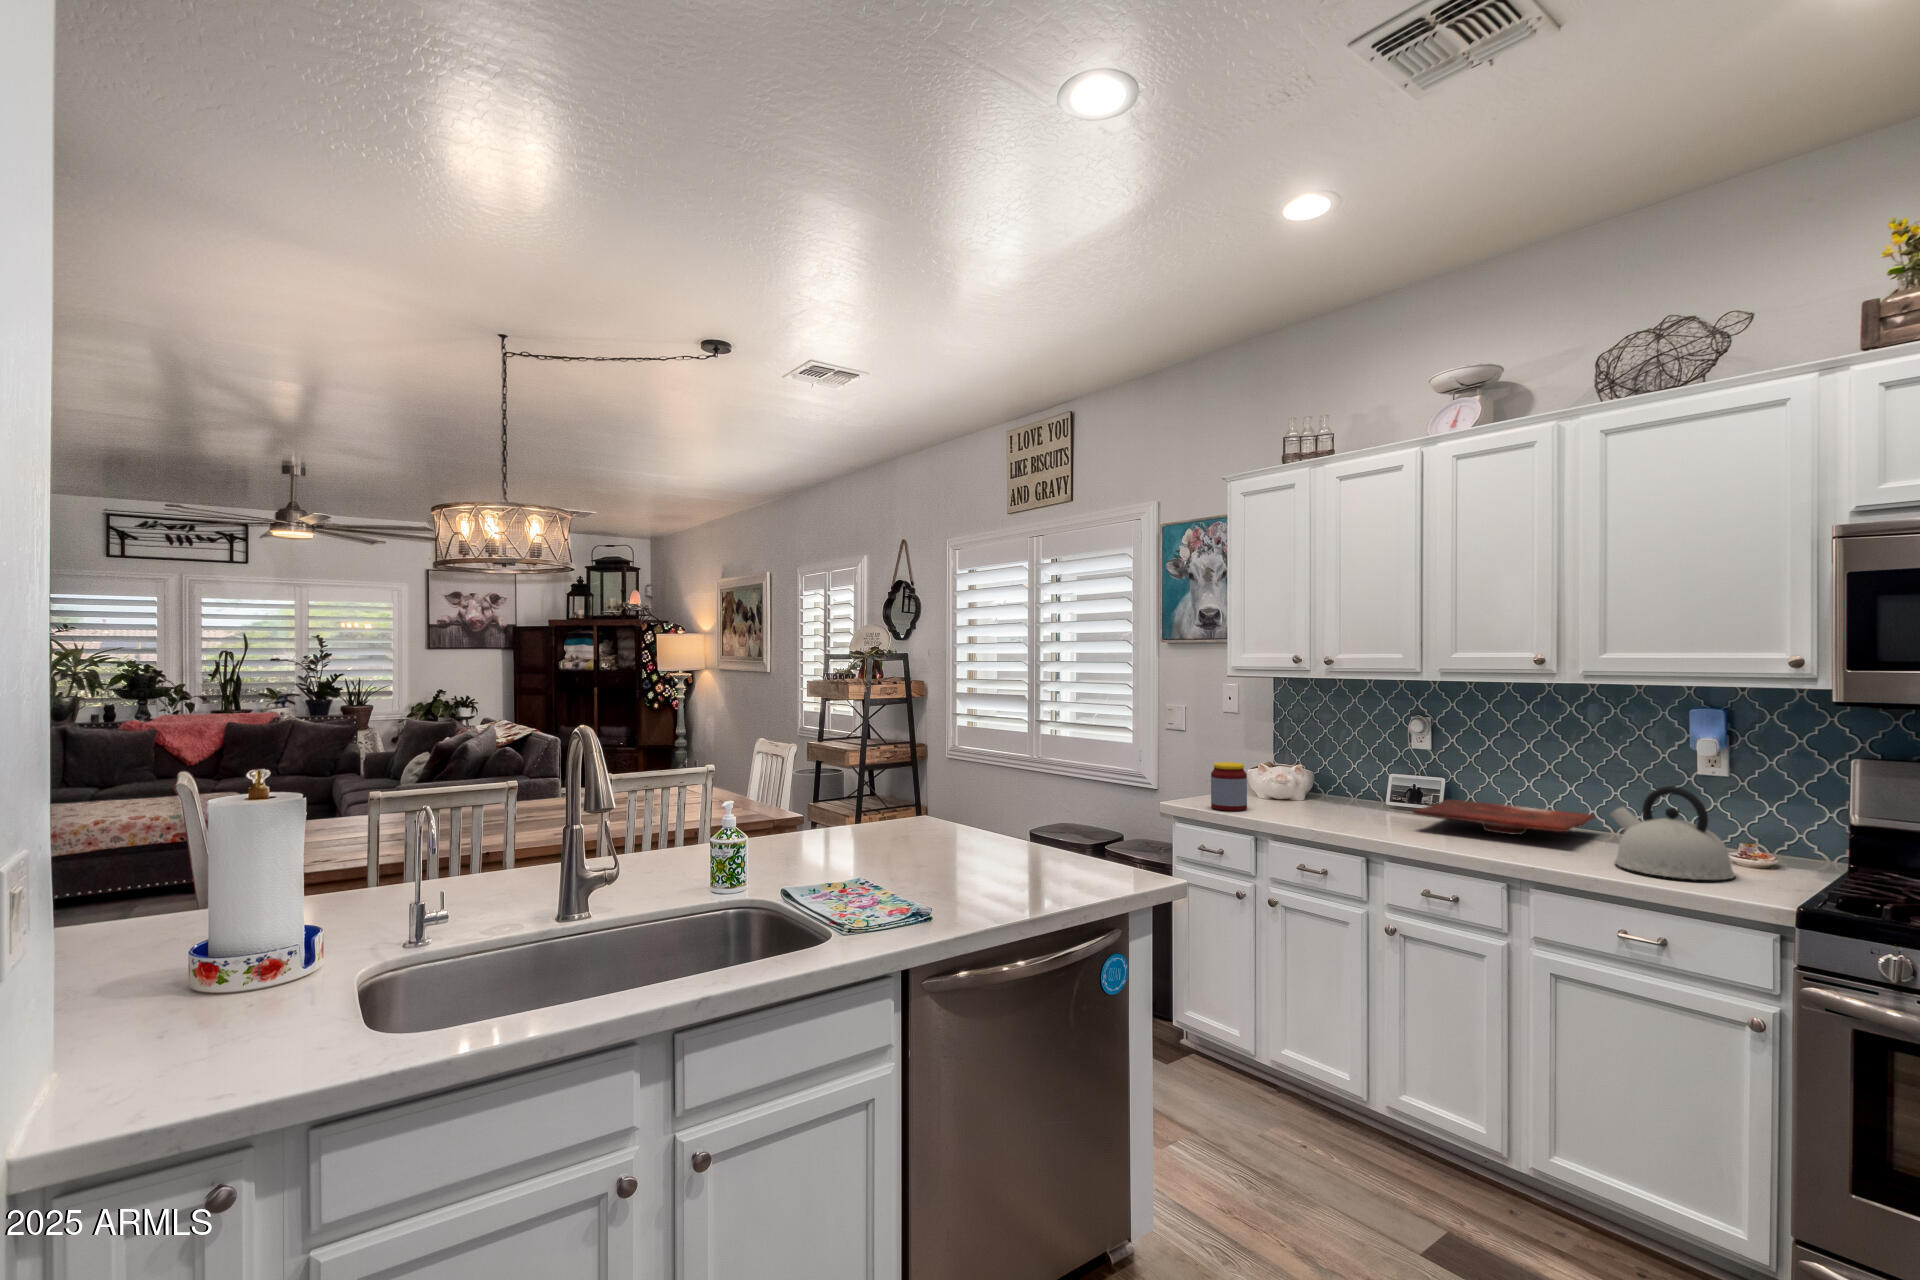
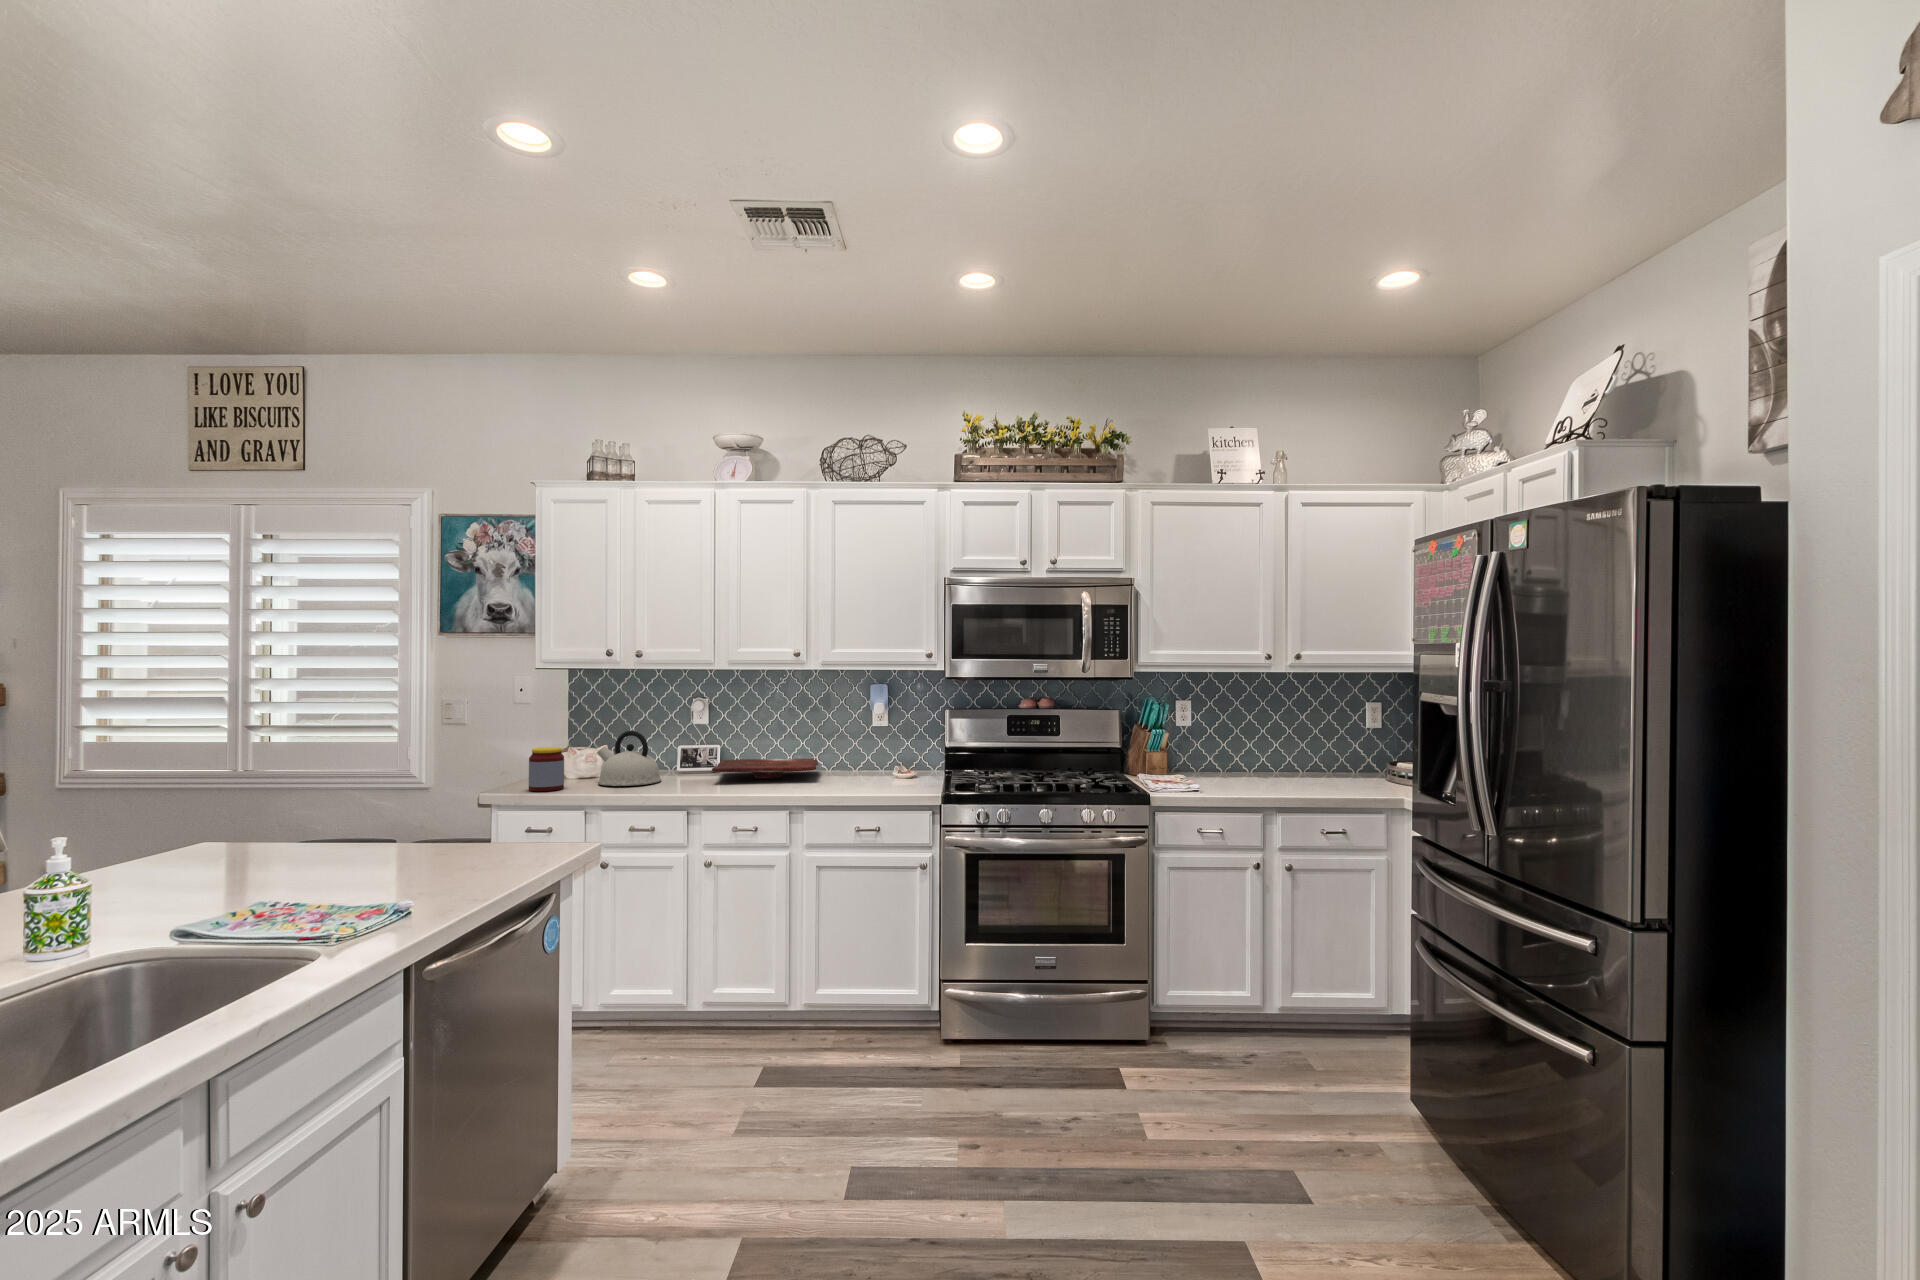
kettle: present [1611,786,1735,880] -> present [597,731,661,786]

